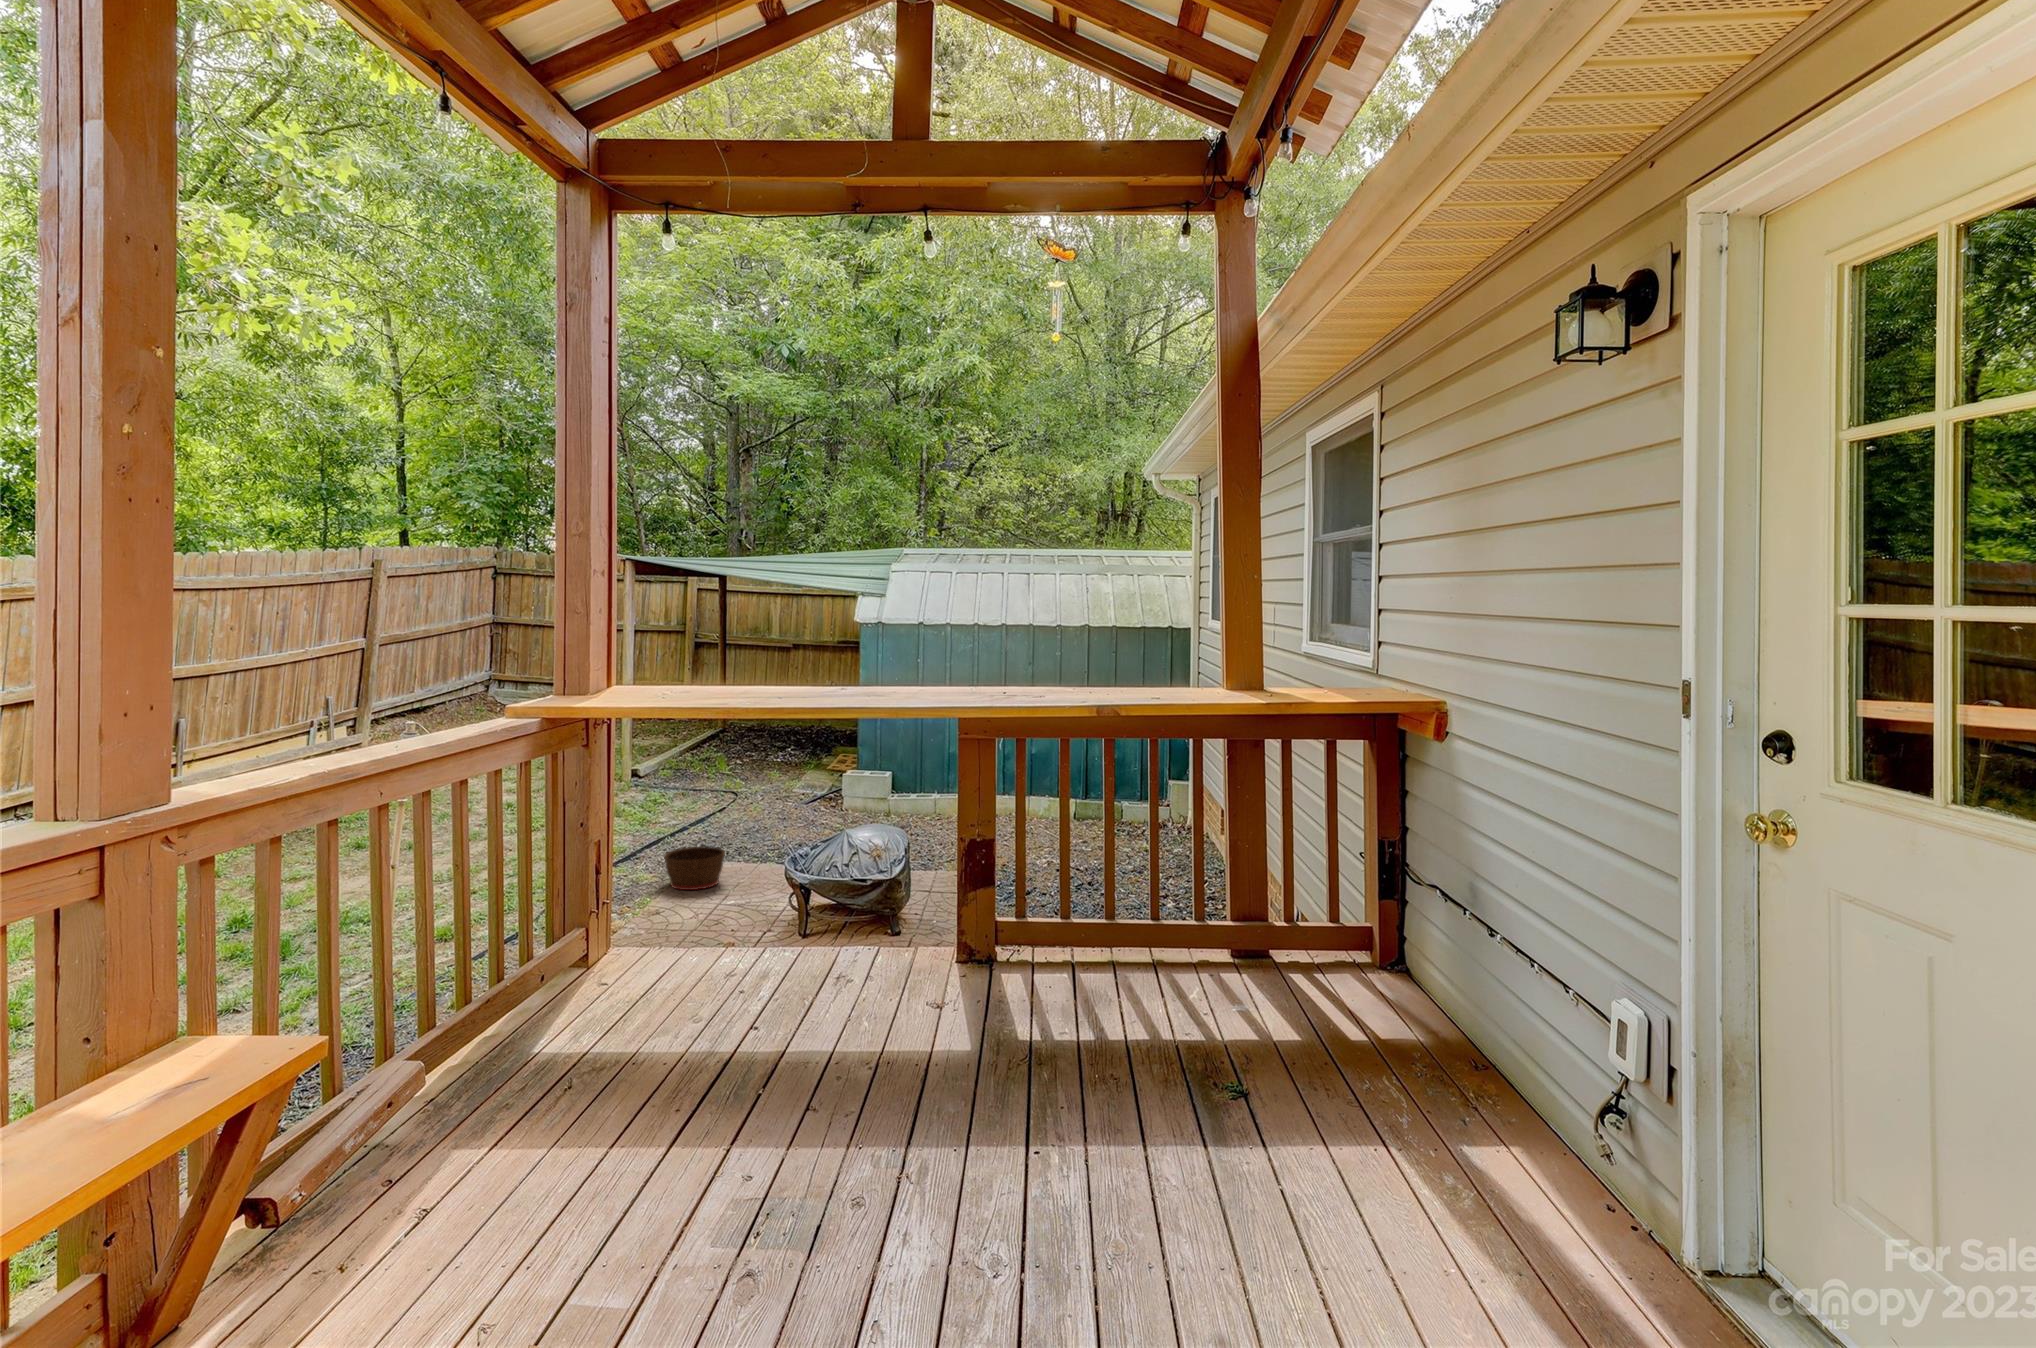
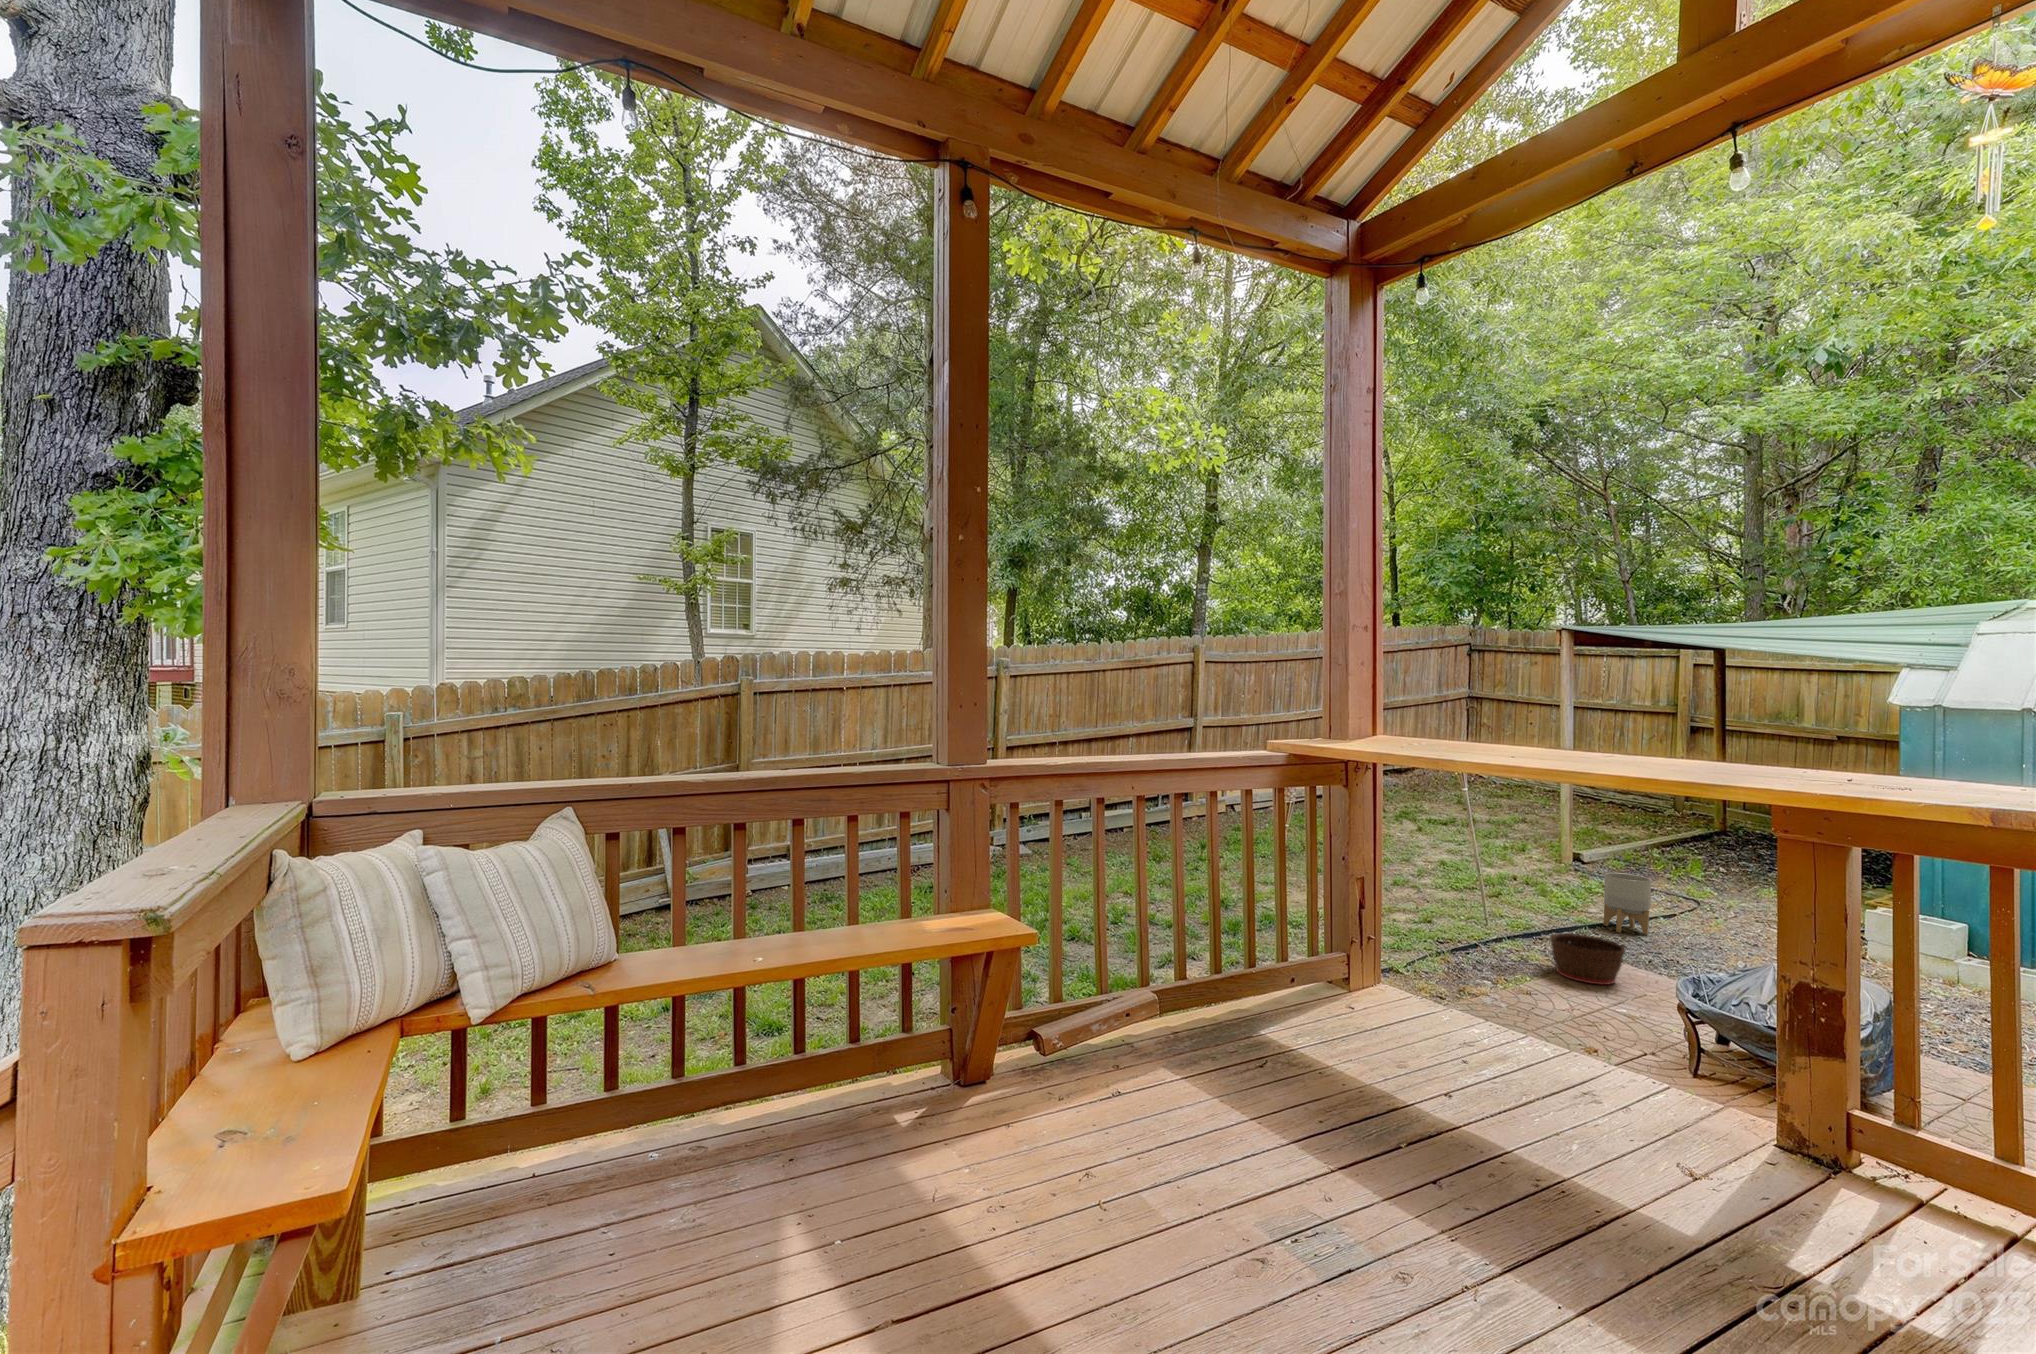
planter: none [681,783,717,836] -> present [1603,873,1651,935]

